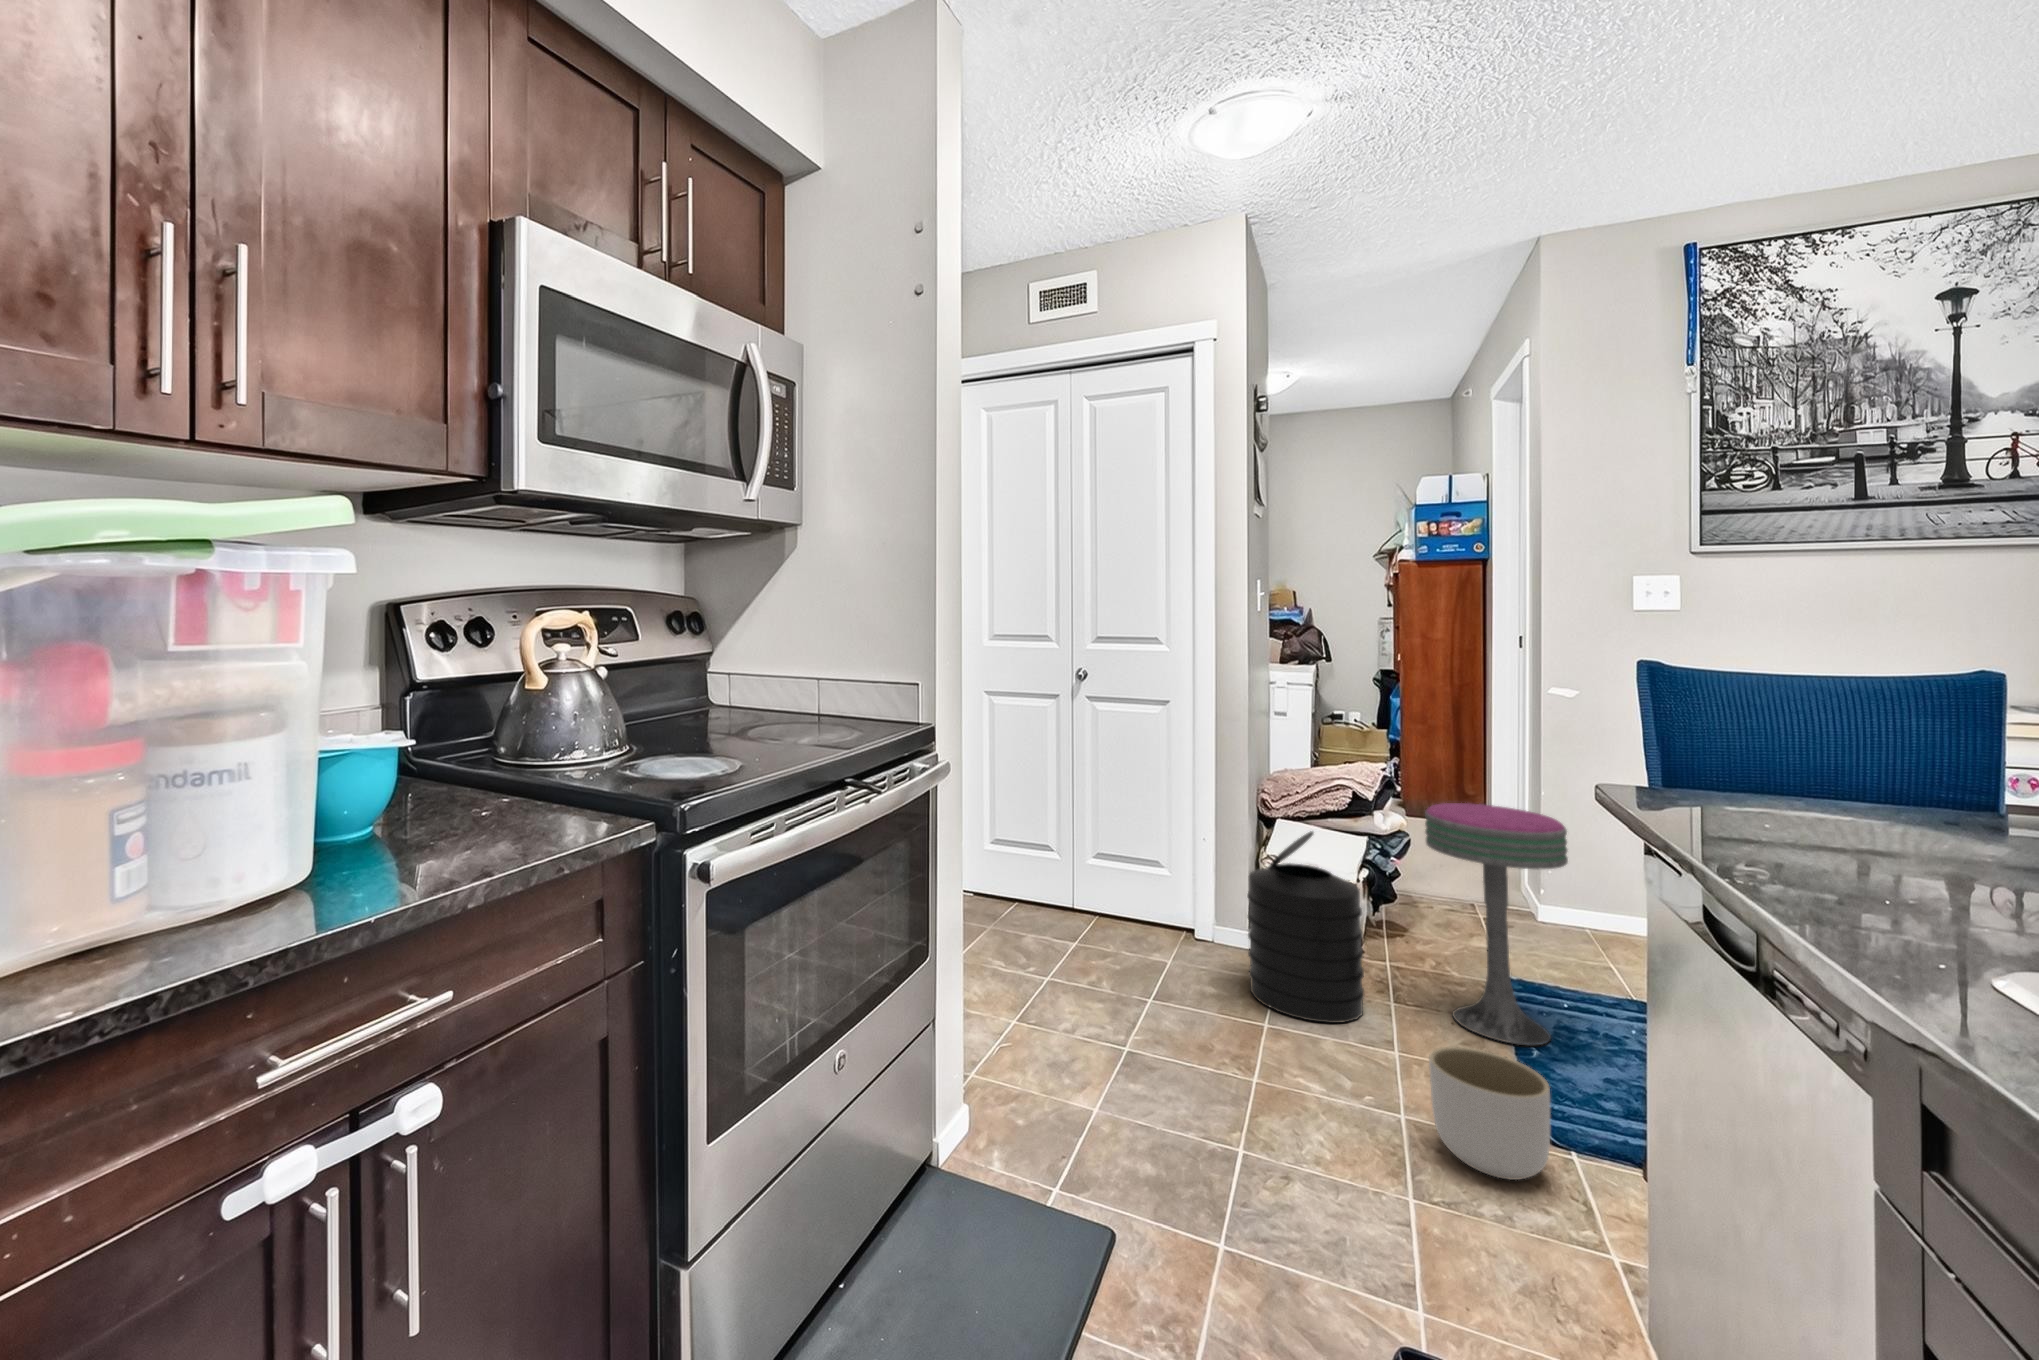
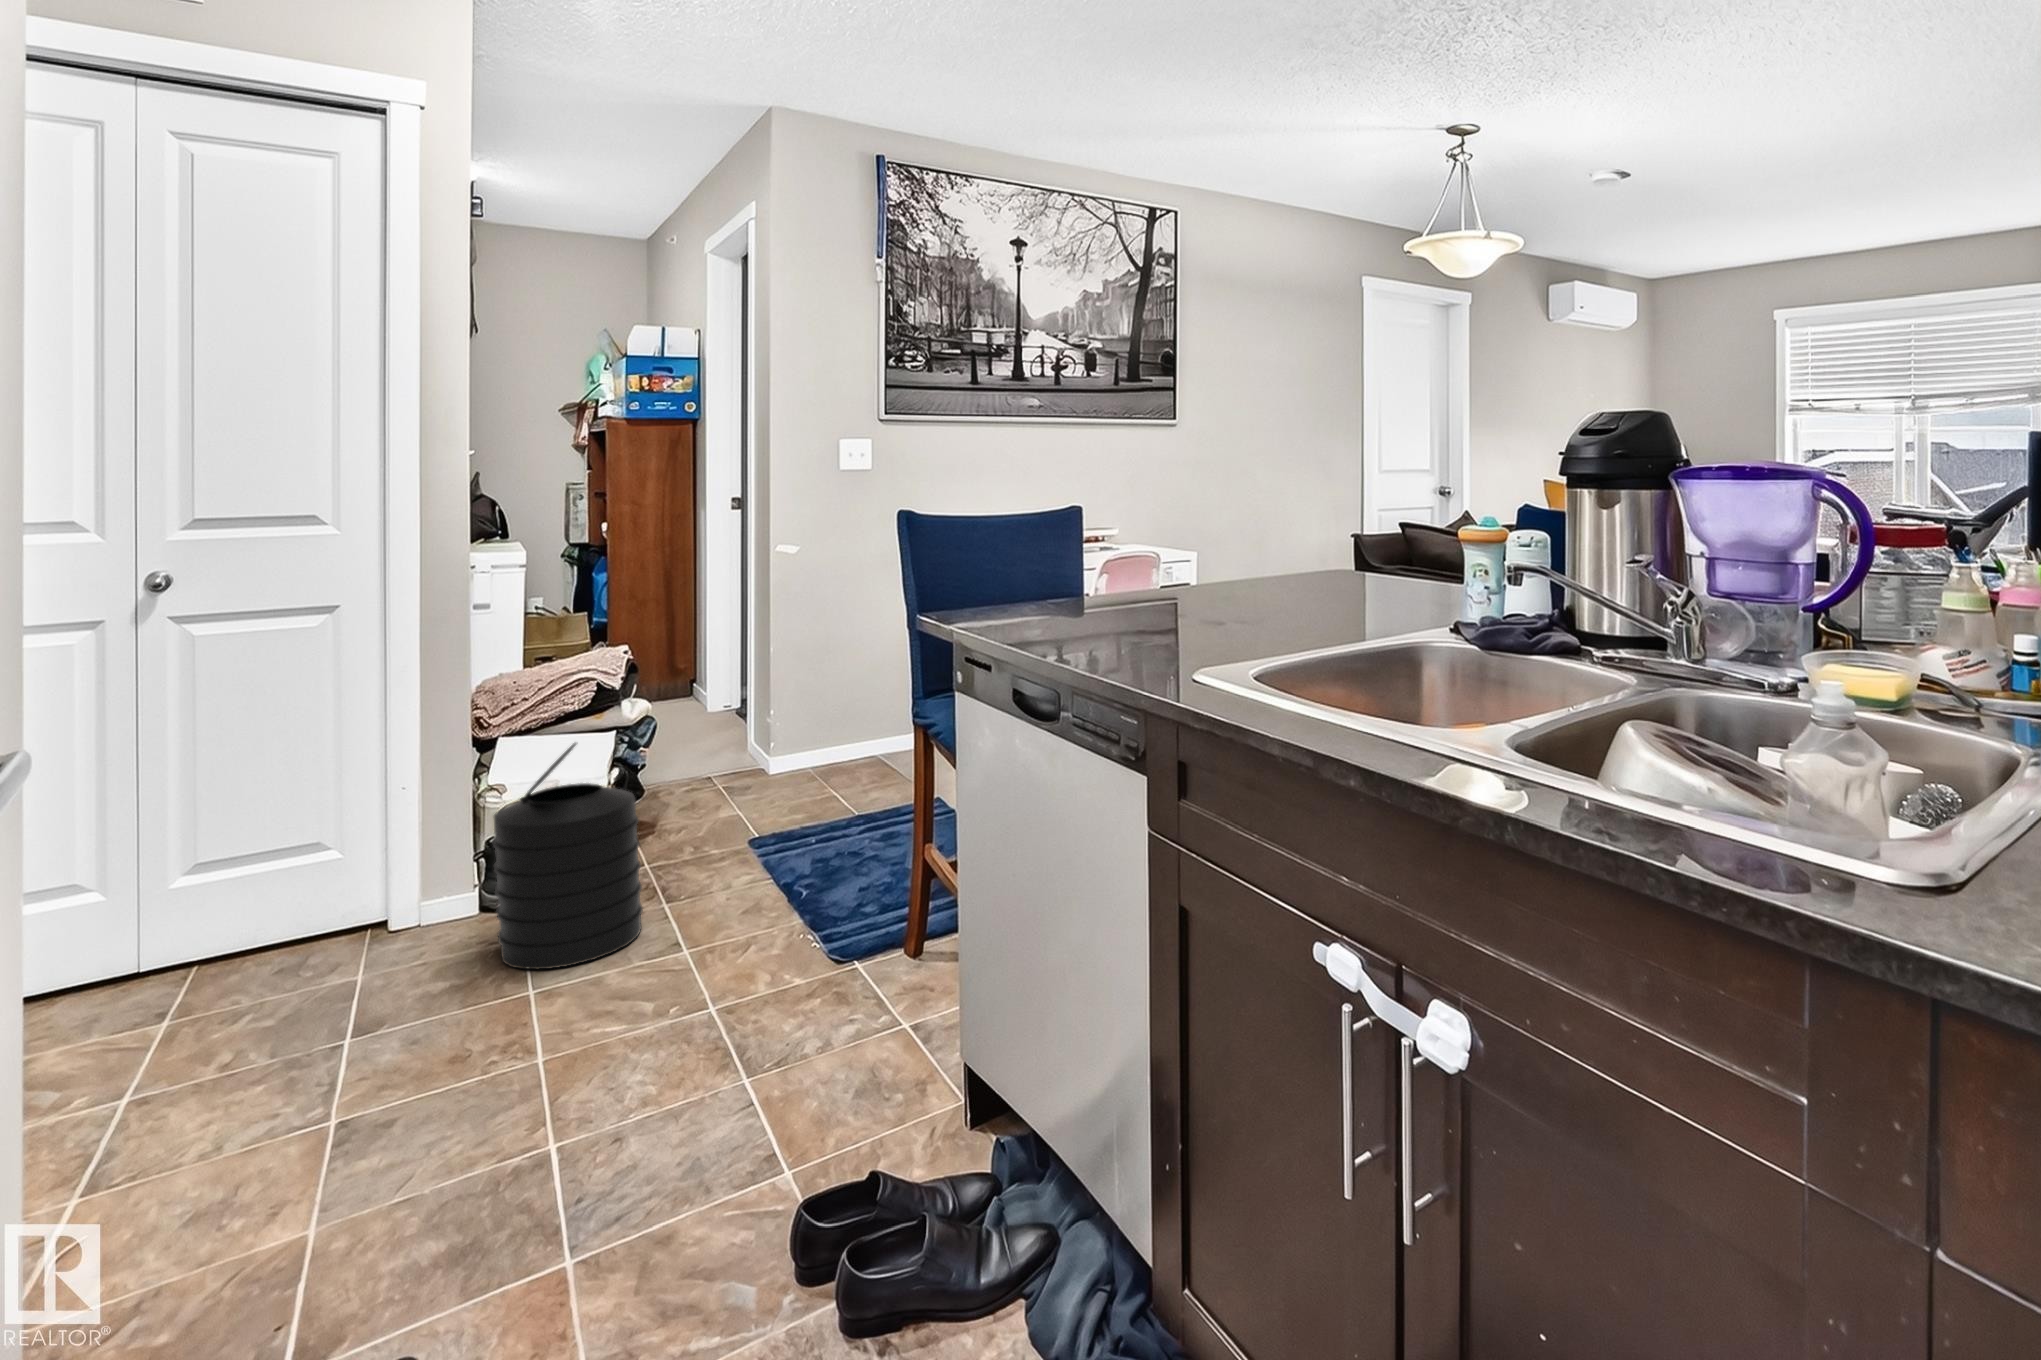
bar stool: present [1425,803,1568,1045] -> none [696,671,823,900]
planter: present [1429,1046,1550,1180] -> none [743,903,846,1020]

